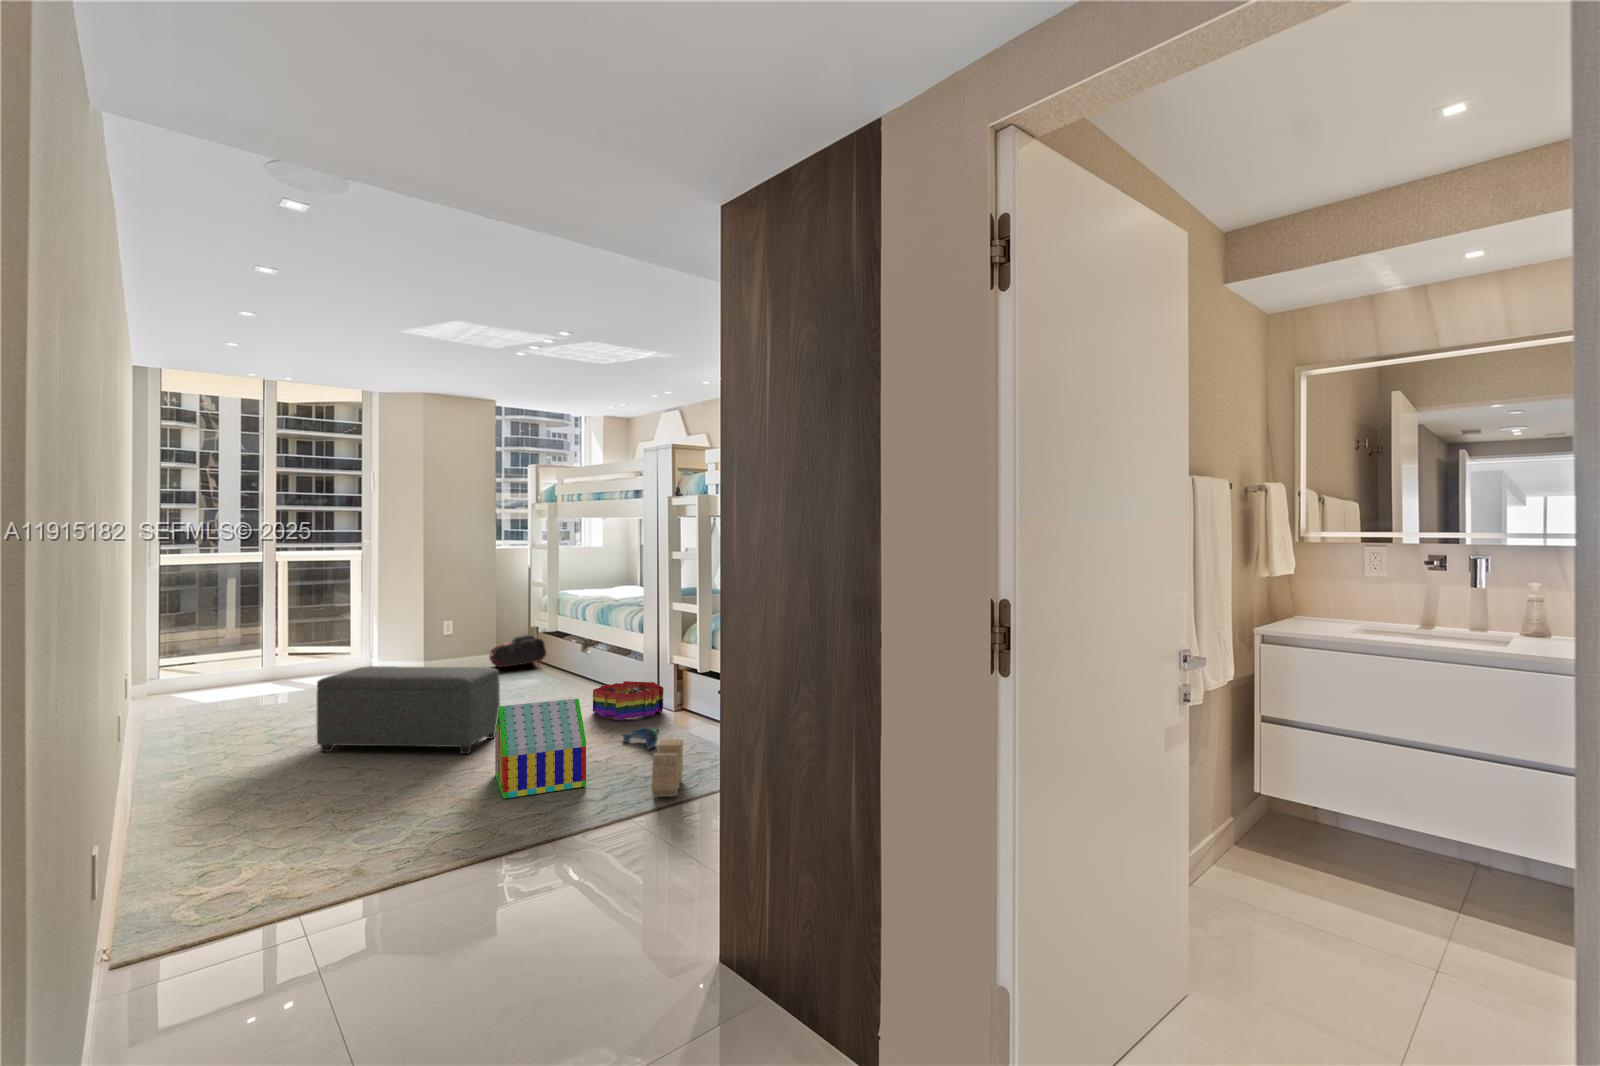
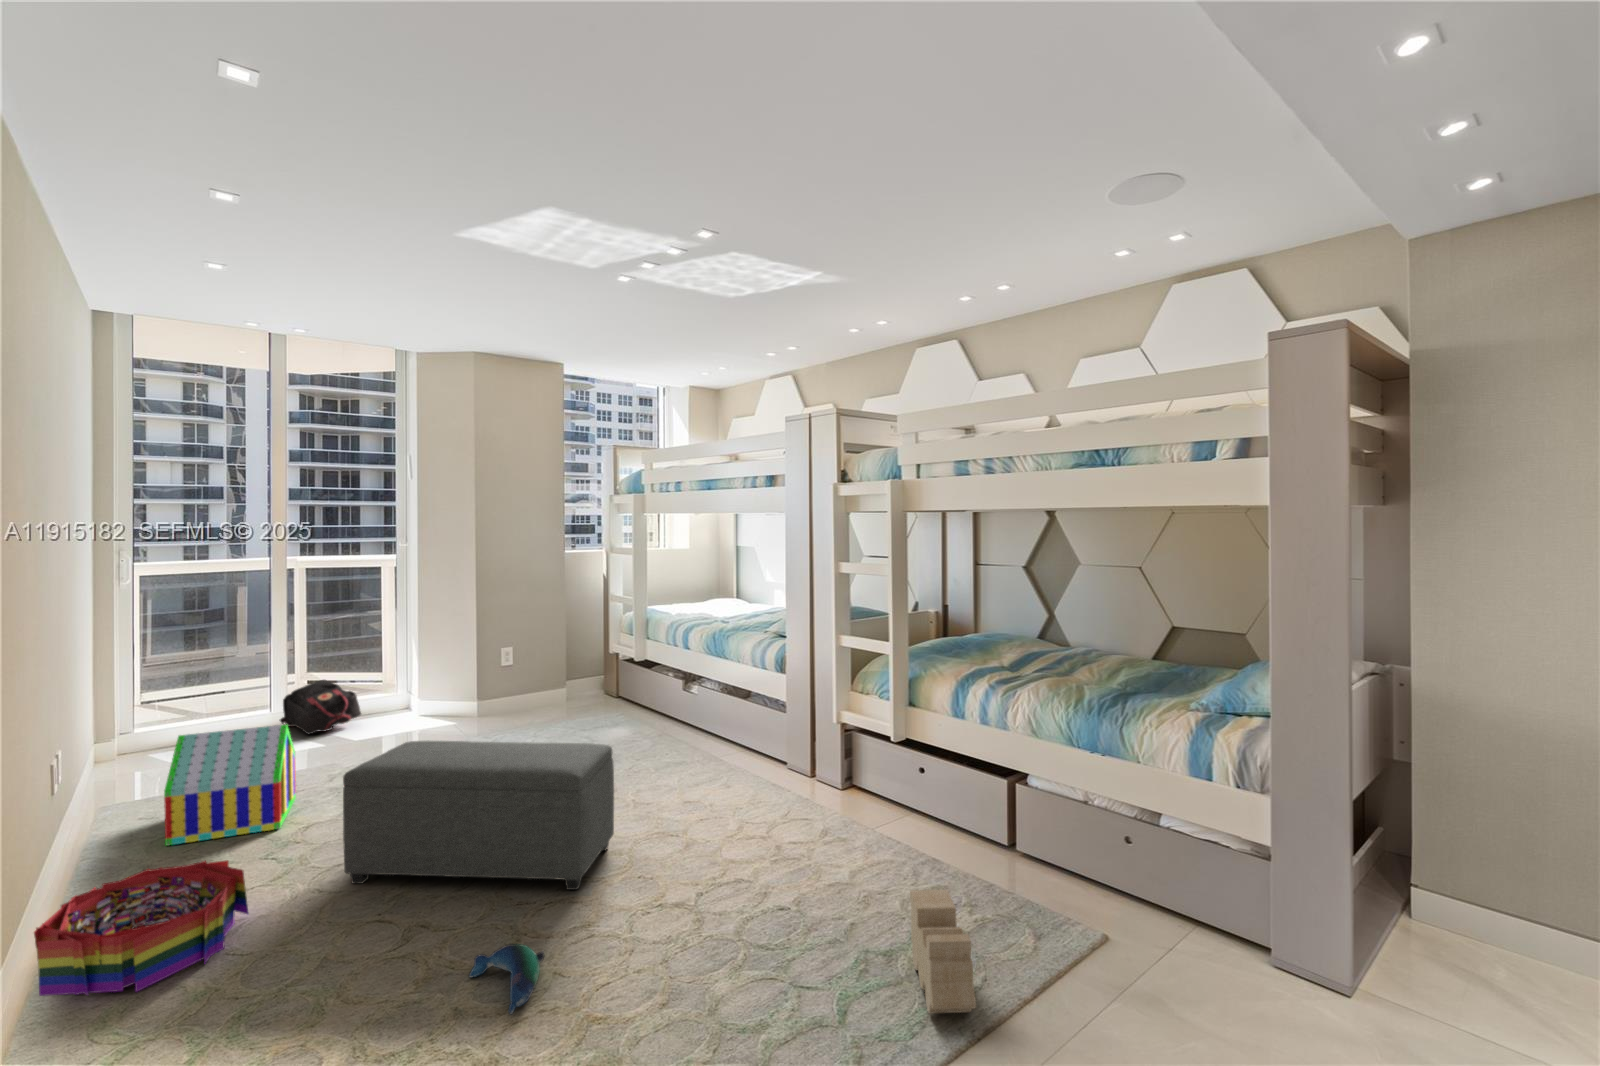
backpack: present [490,635,547,667] -> present [280,680,361,734]
storage bin: present [593,681,664,720] -> present [34,860,248,996]
toy house: present [495,699,586,799] -> present [164,725,296,846]
plush toy: present [622,727,659,749] -> present [469,944,544,1014]

